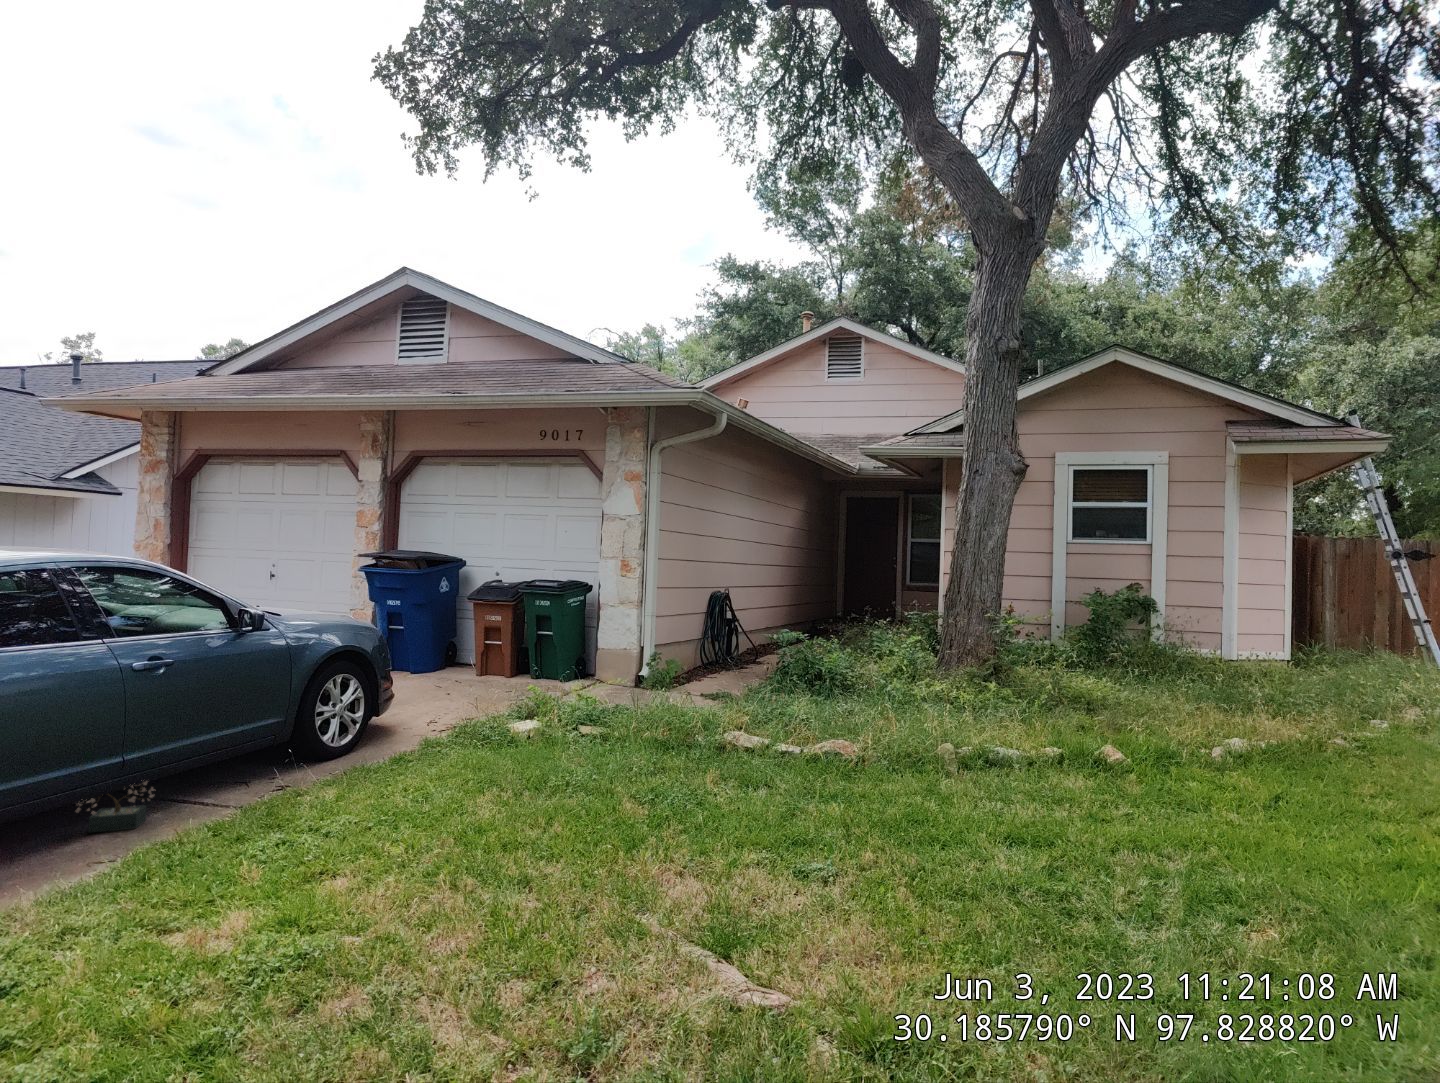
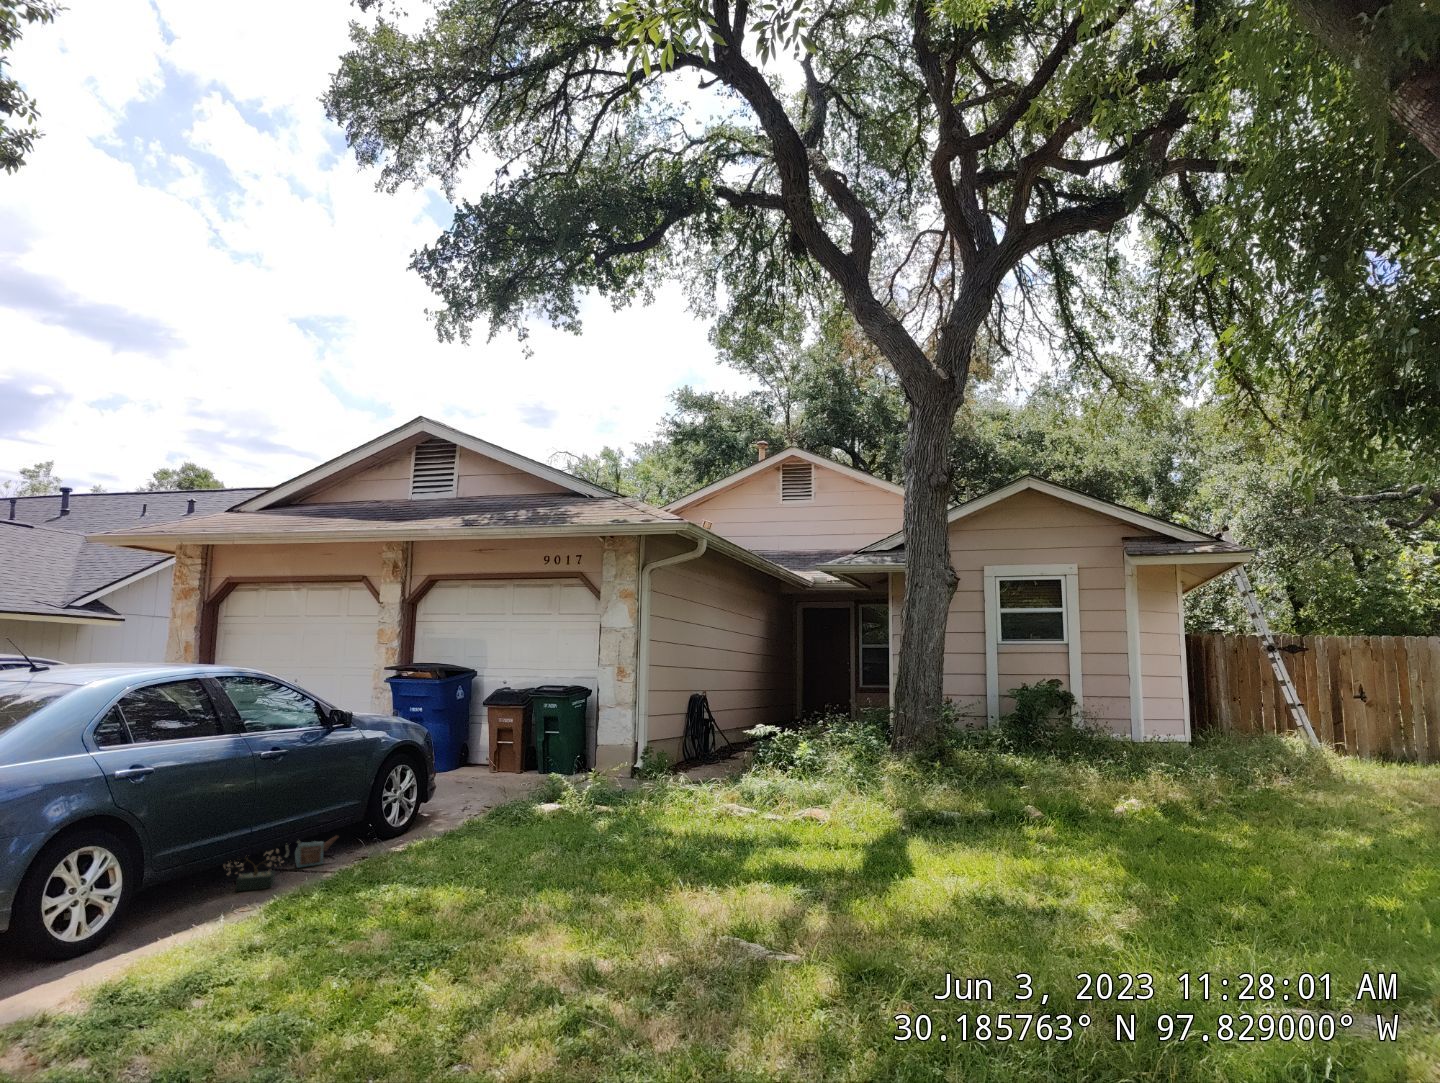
watering can: none [172,758,245,798] -> present [285,835,338,868]

